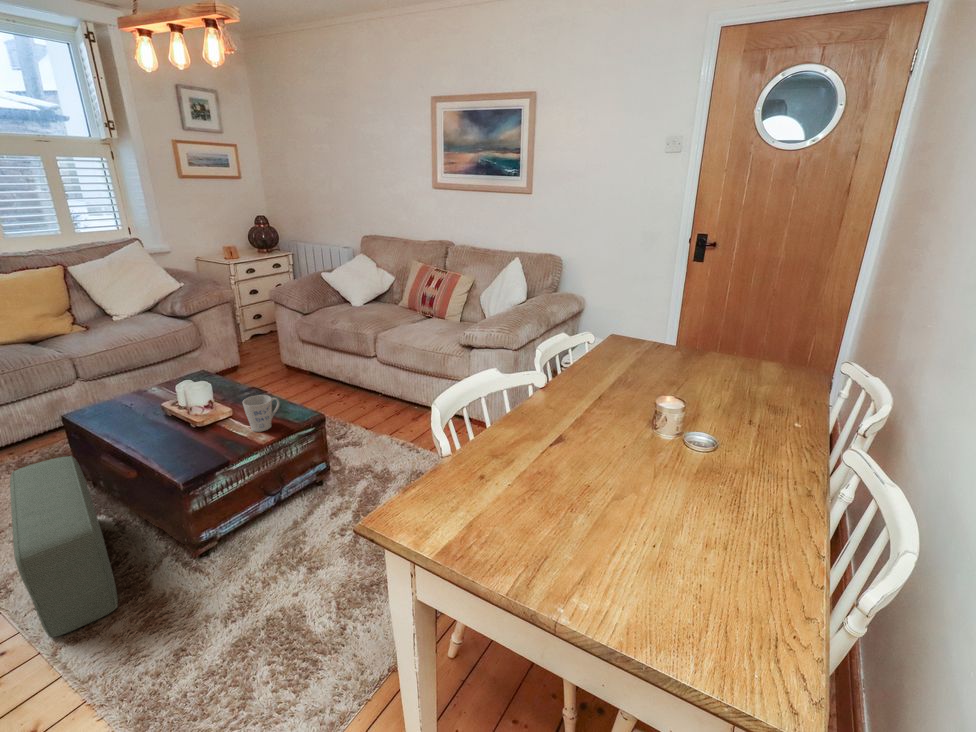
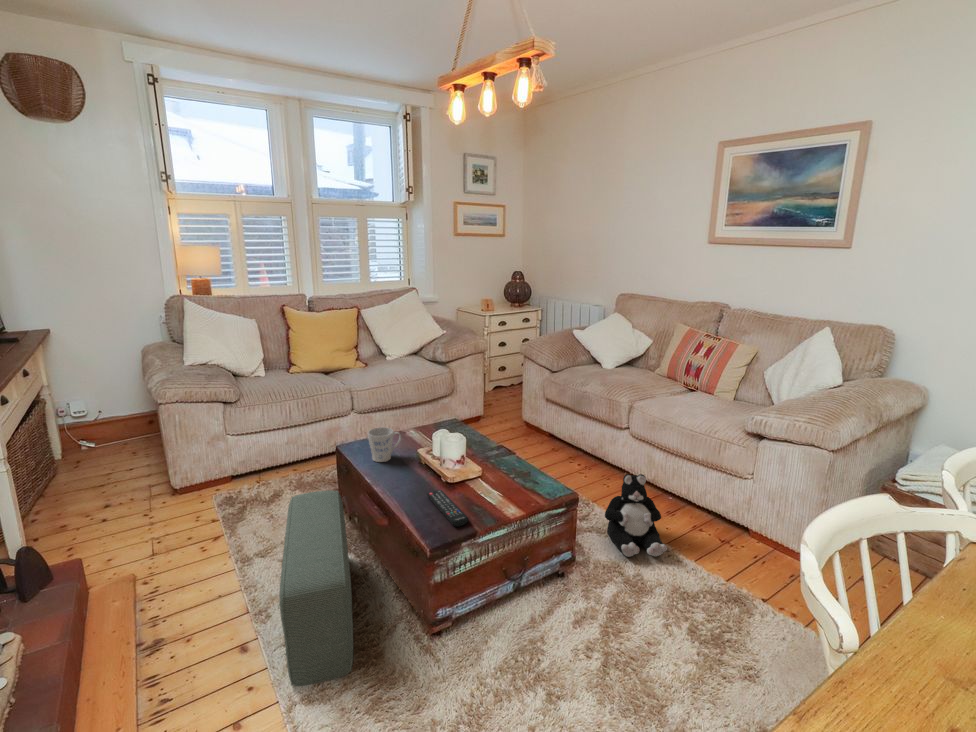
plush toy: none [357,391,408,458] -> present [605,474,667,557]
mug: present [243,395,280,432] -> present [368,427,401,462]
remote control: none [174,433,219,460] -> present [426,490,468,527]

